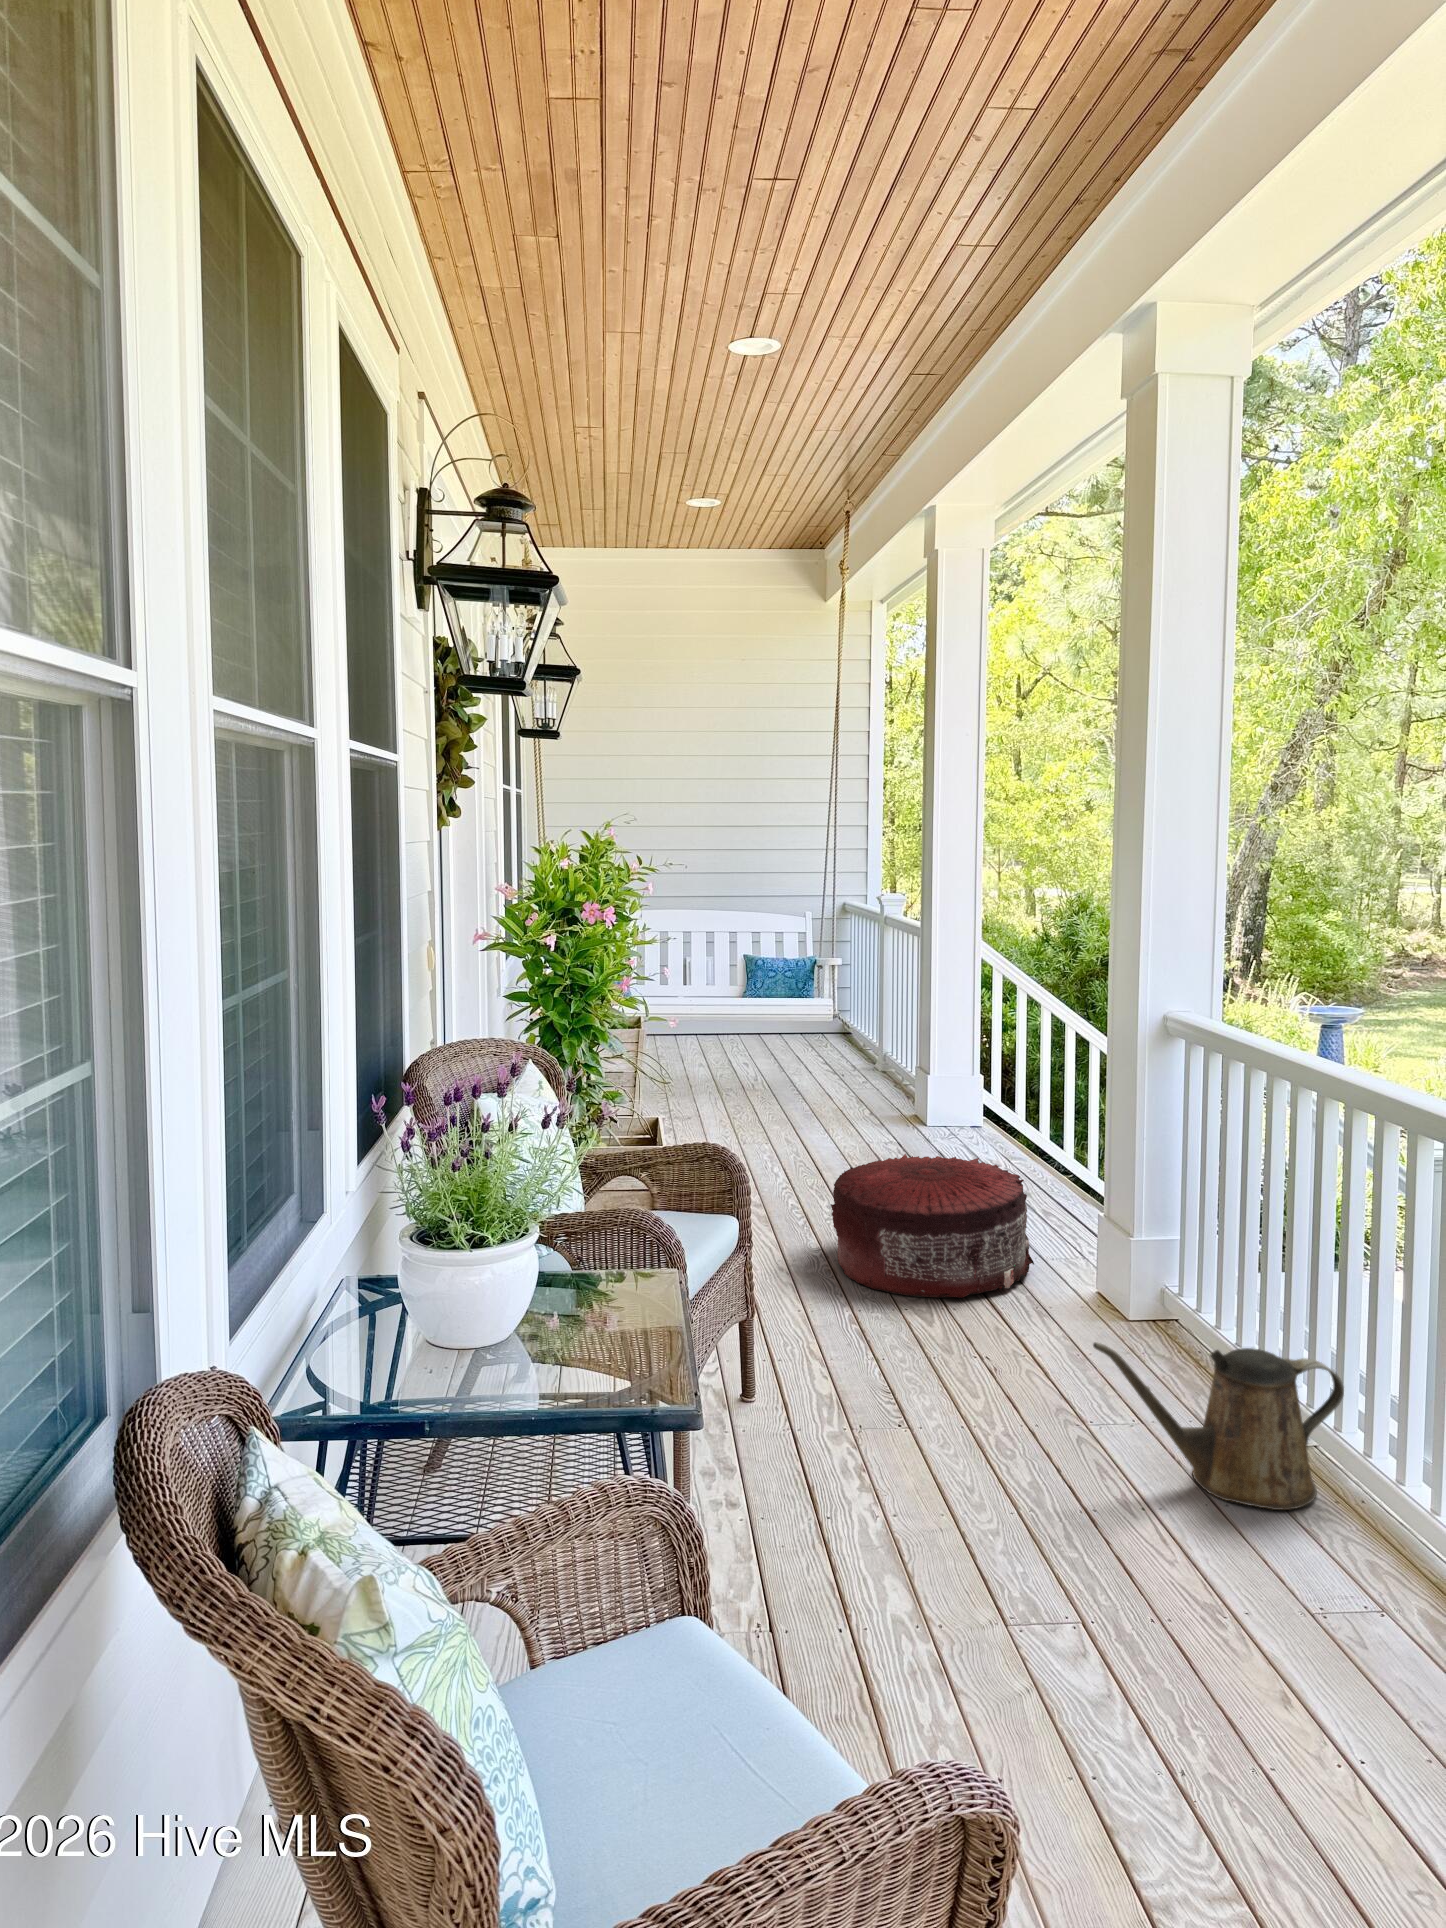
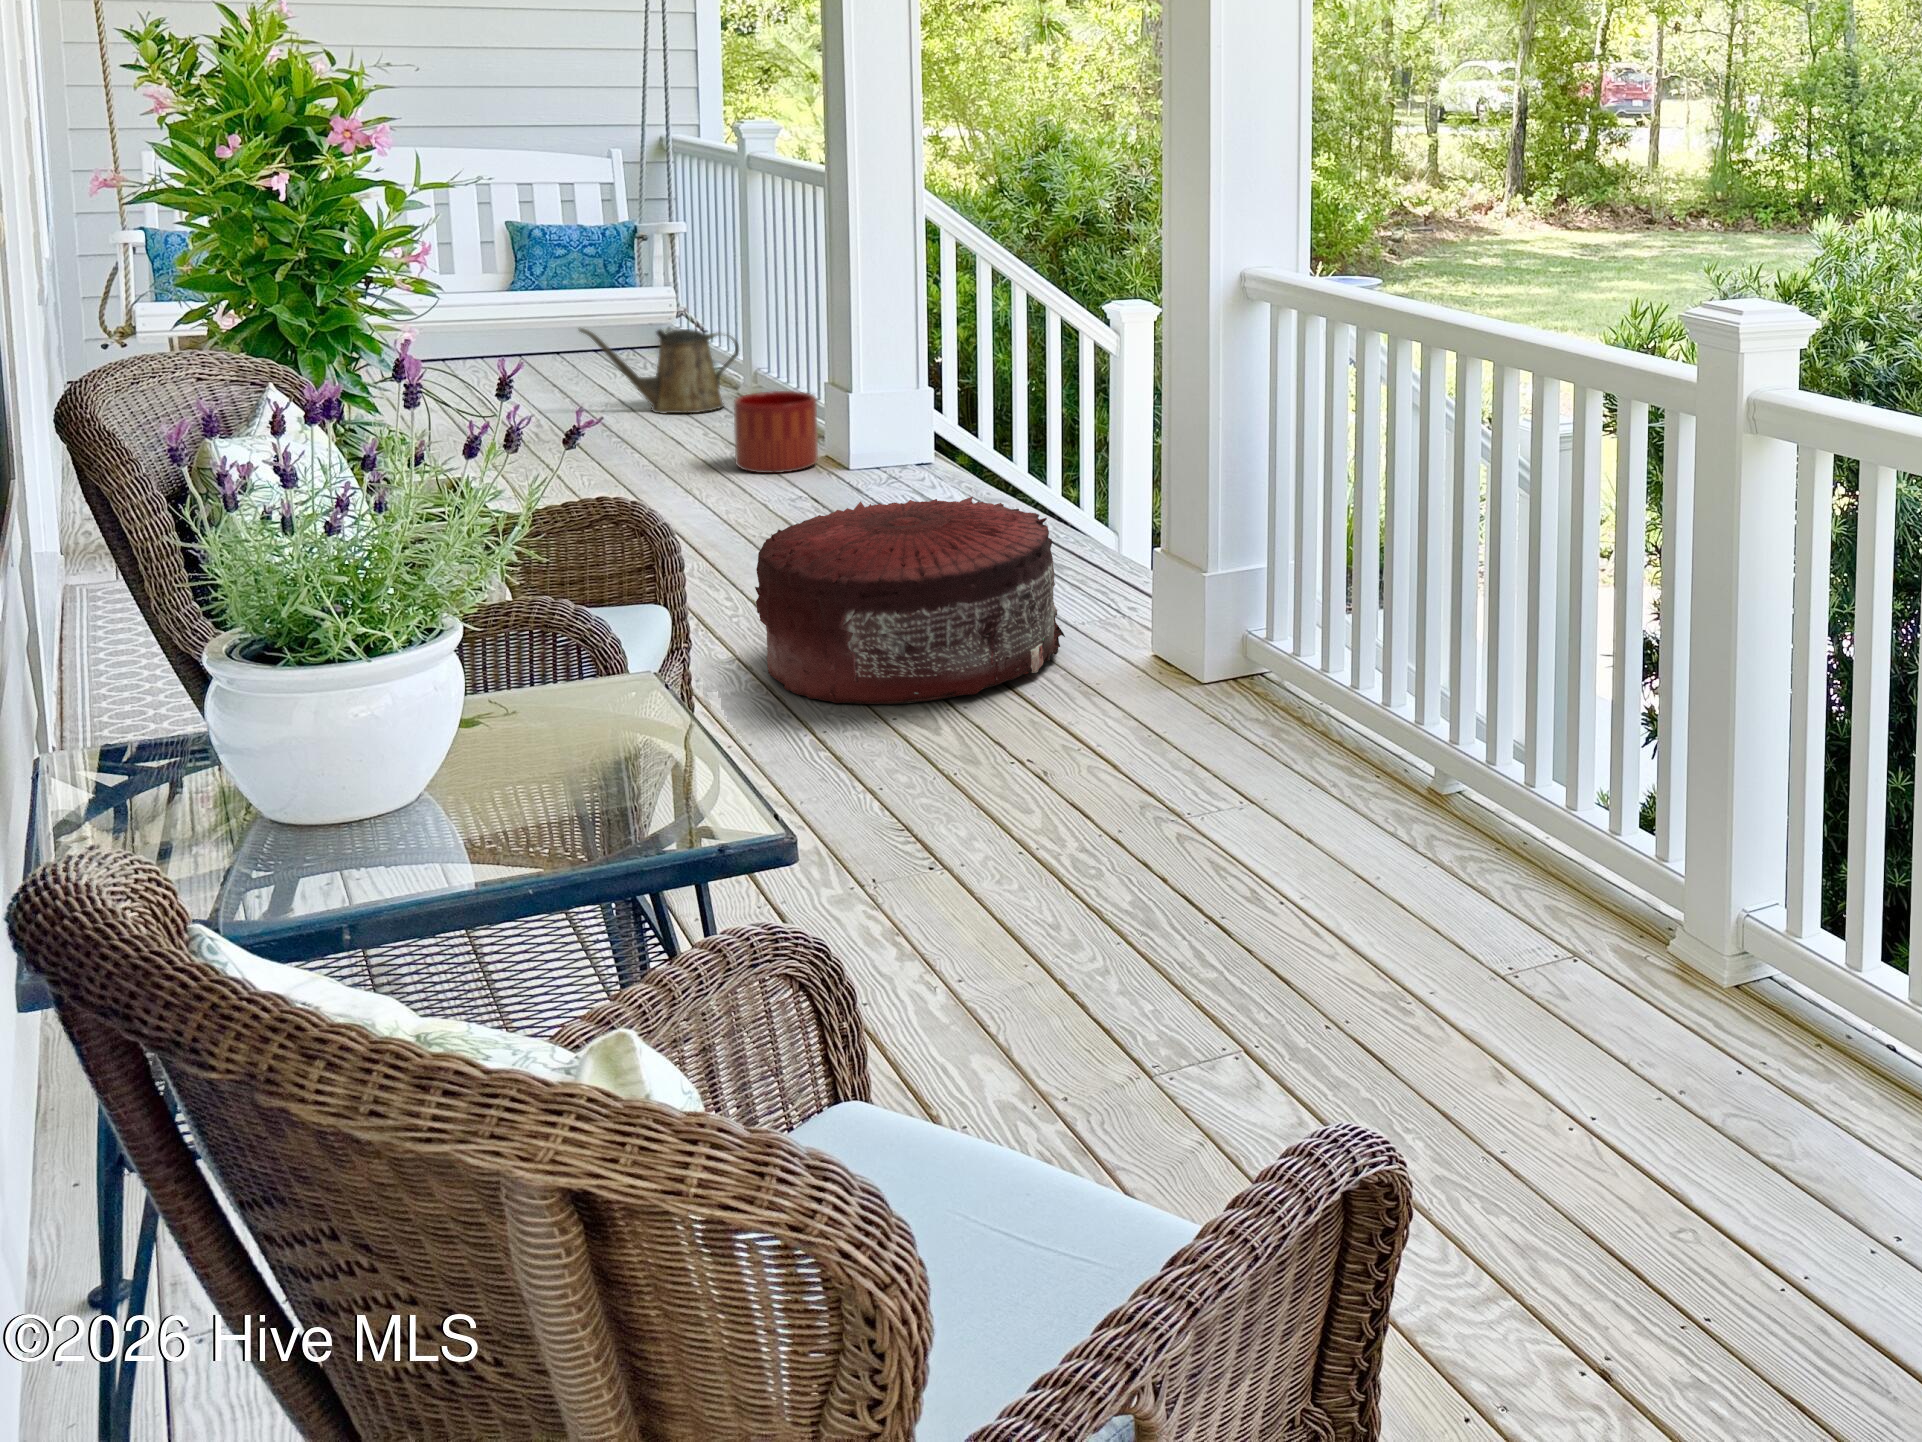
planter: none [862,1069,912,1122] -> present [734,391,818,473]
watering can: present [1093,1342,1344,1510] -> present [579,328,739,414]

